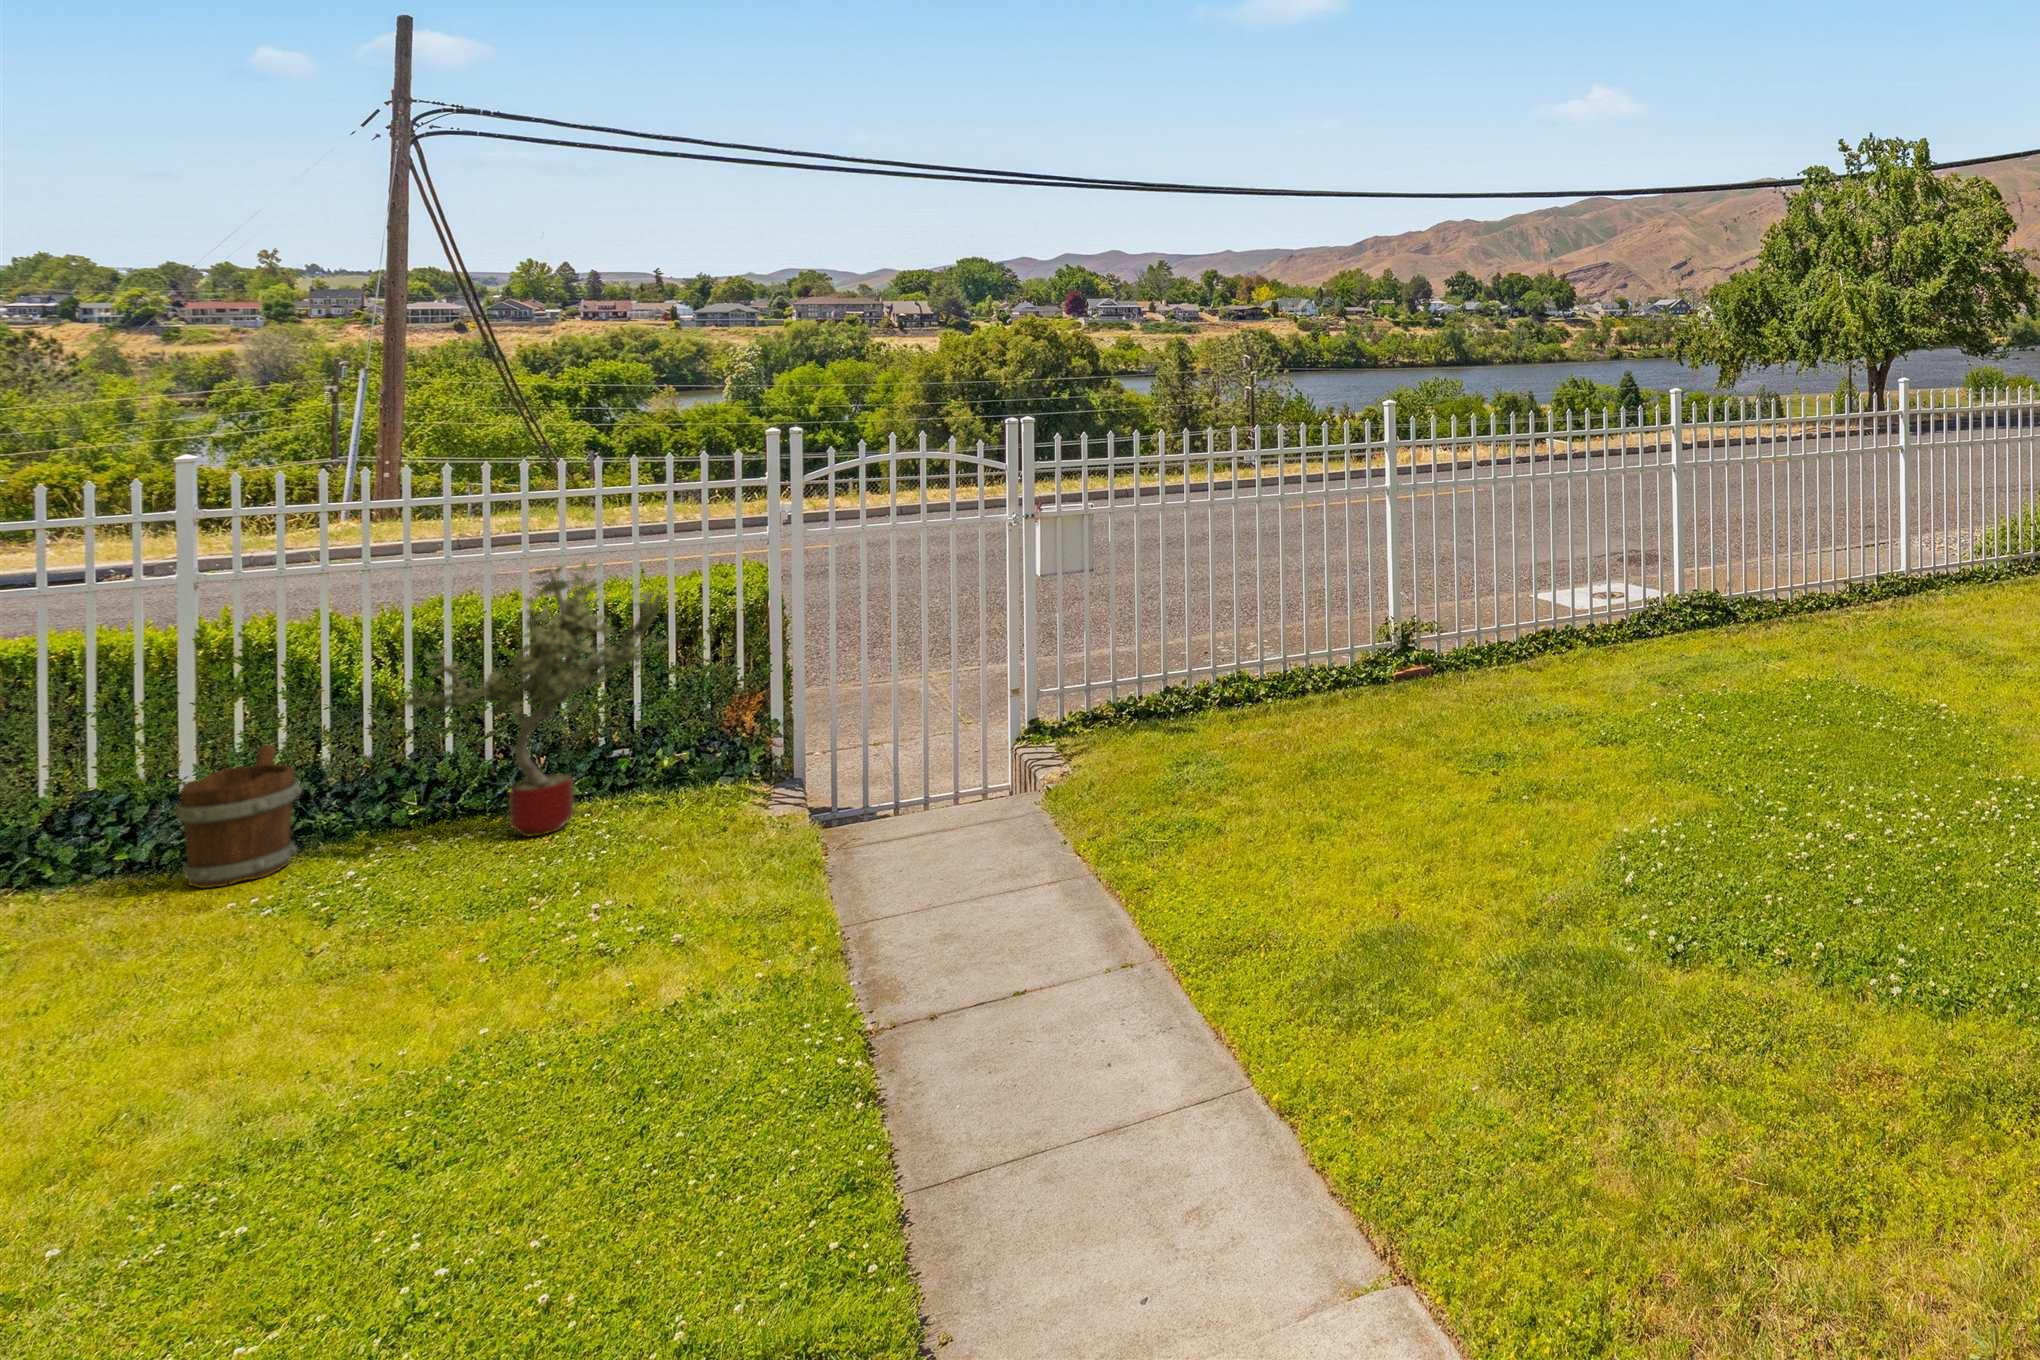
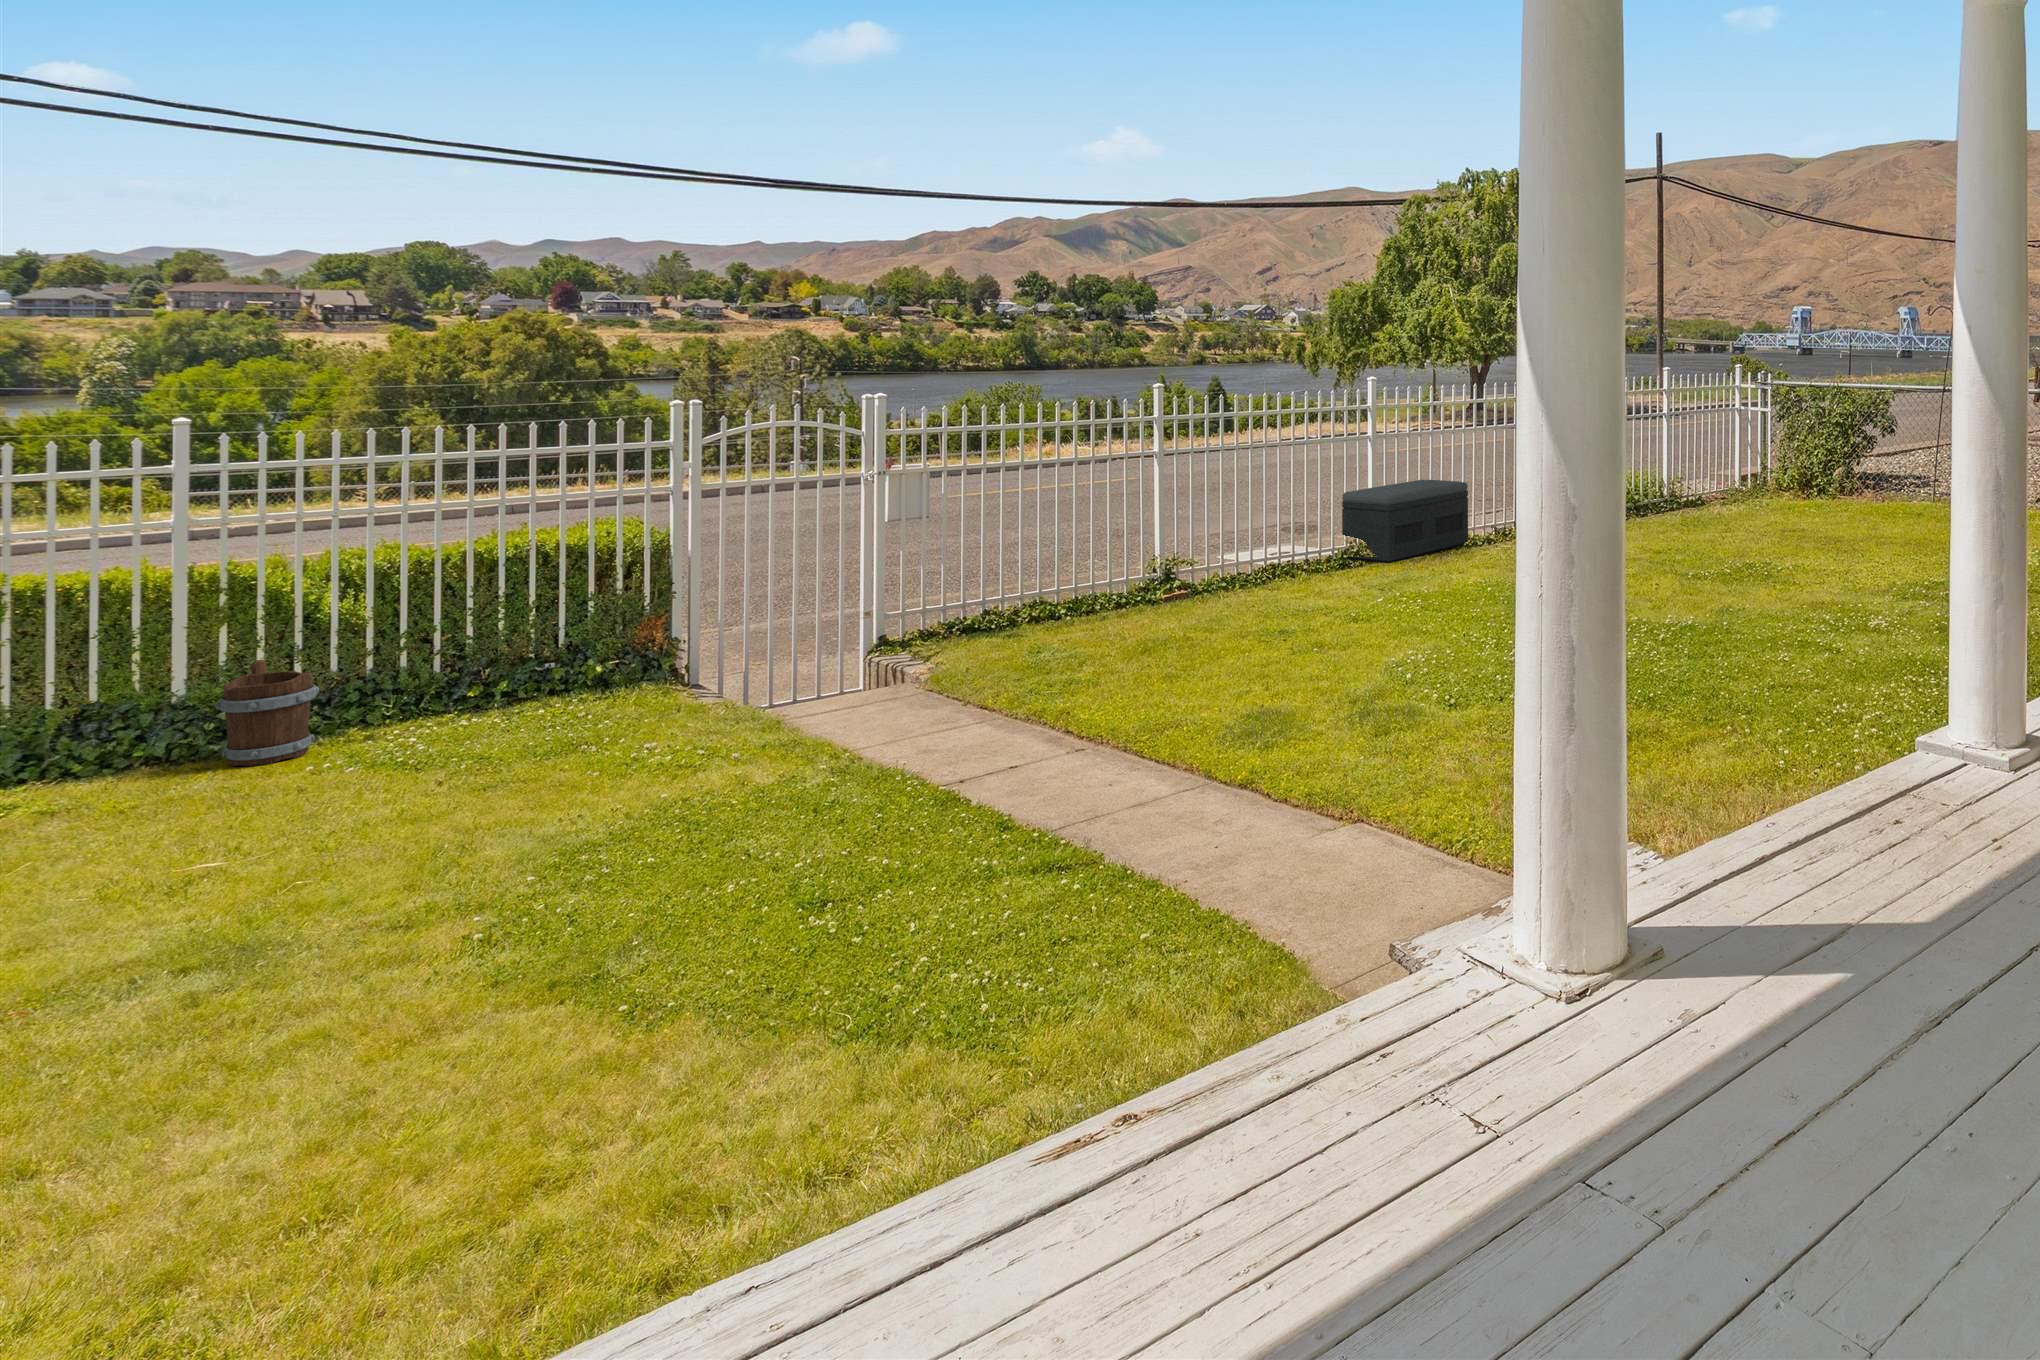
storage bench: none [1671,517,1846,633] -> present [1342,480,1468,563]
potted tree: present [405,561,668,837] -> none [401,504,620,721]

